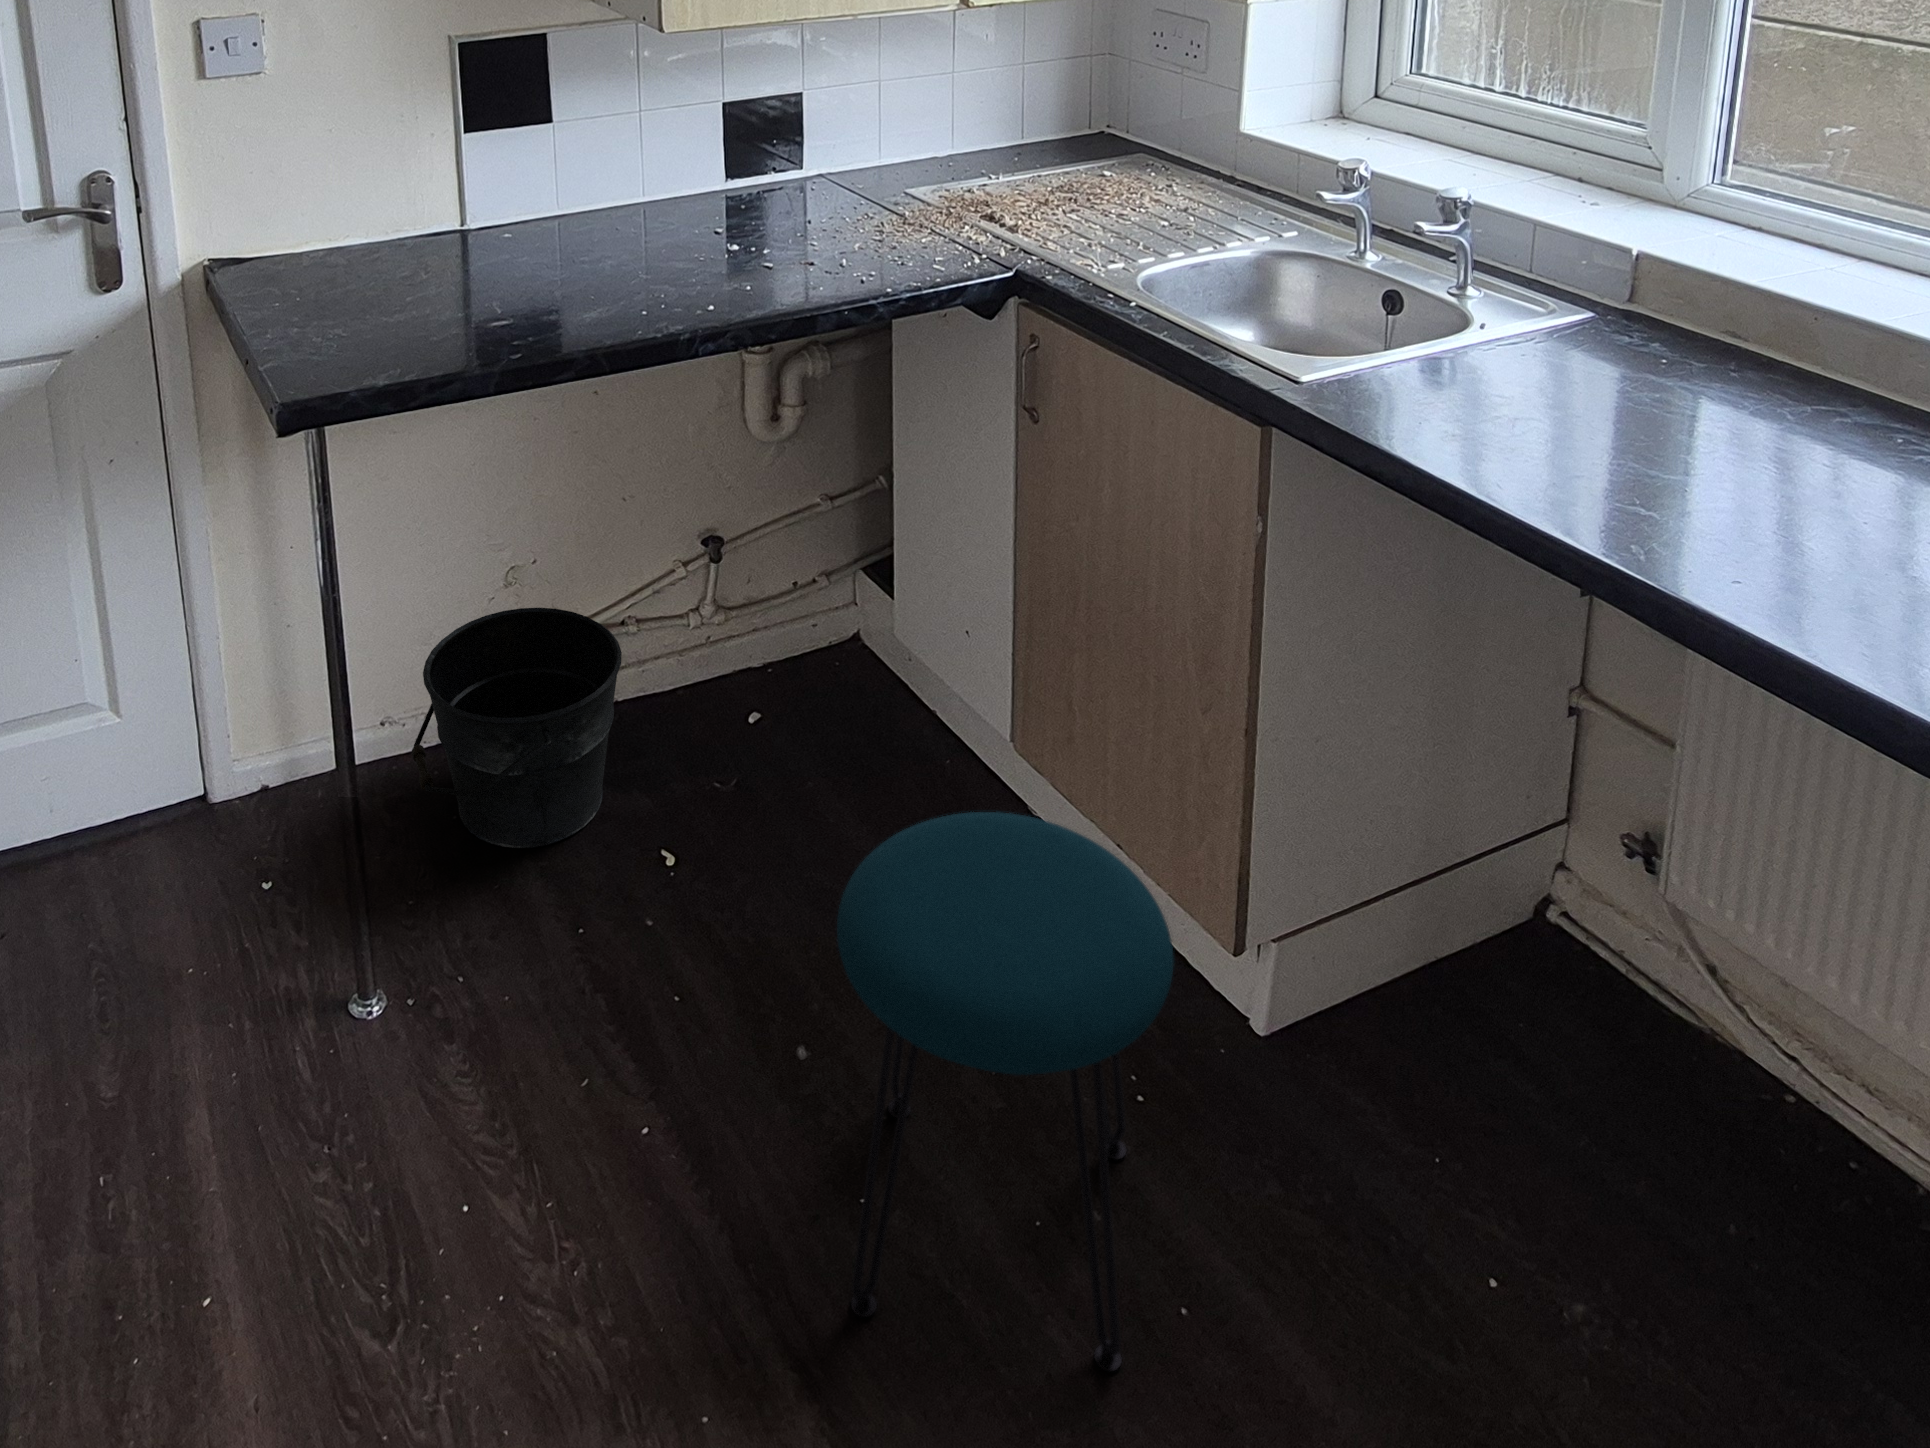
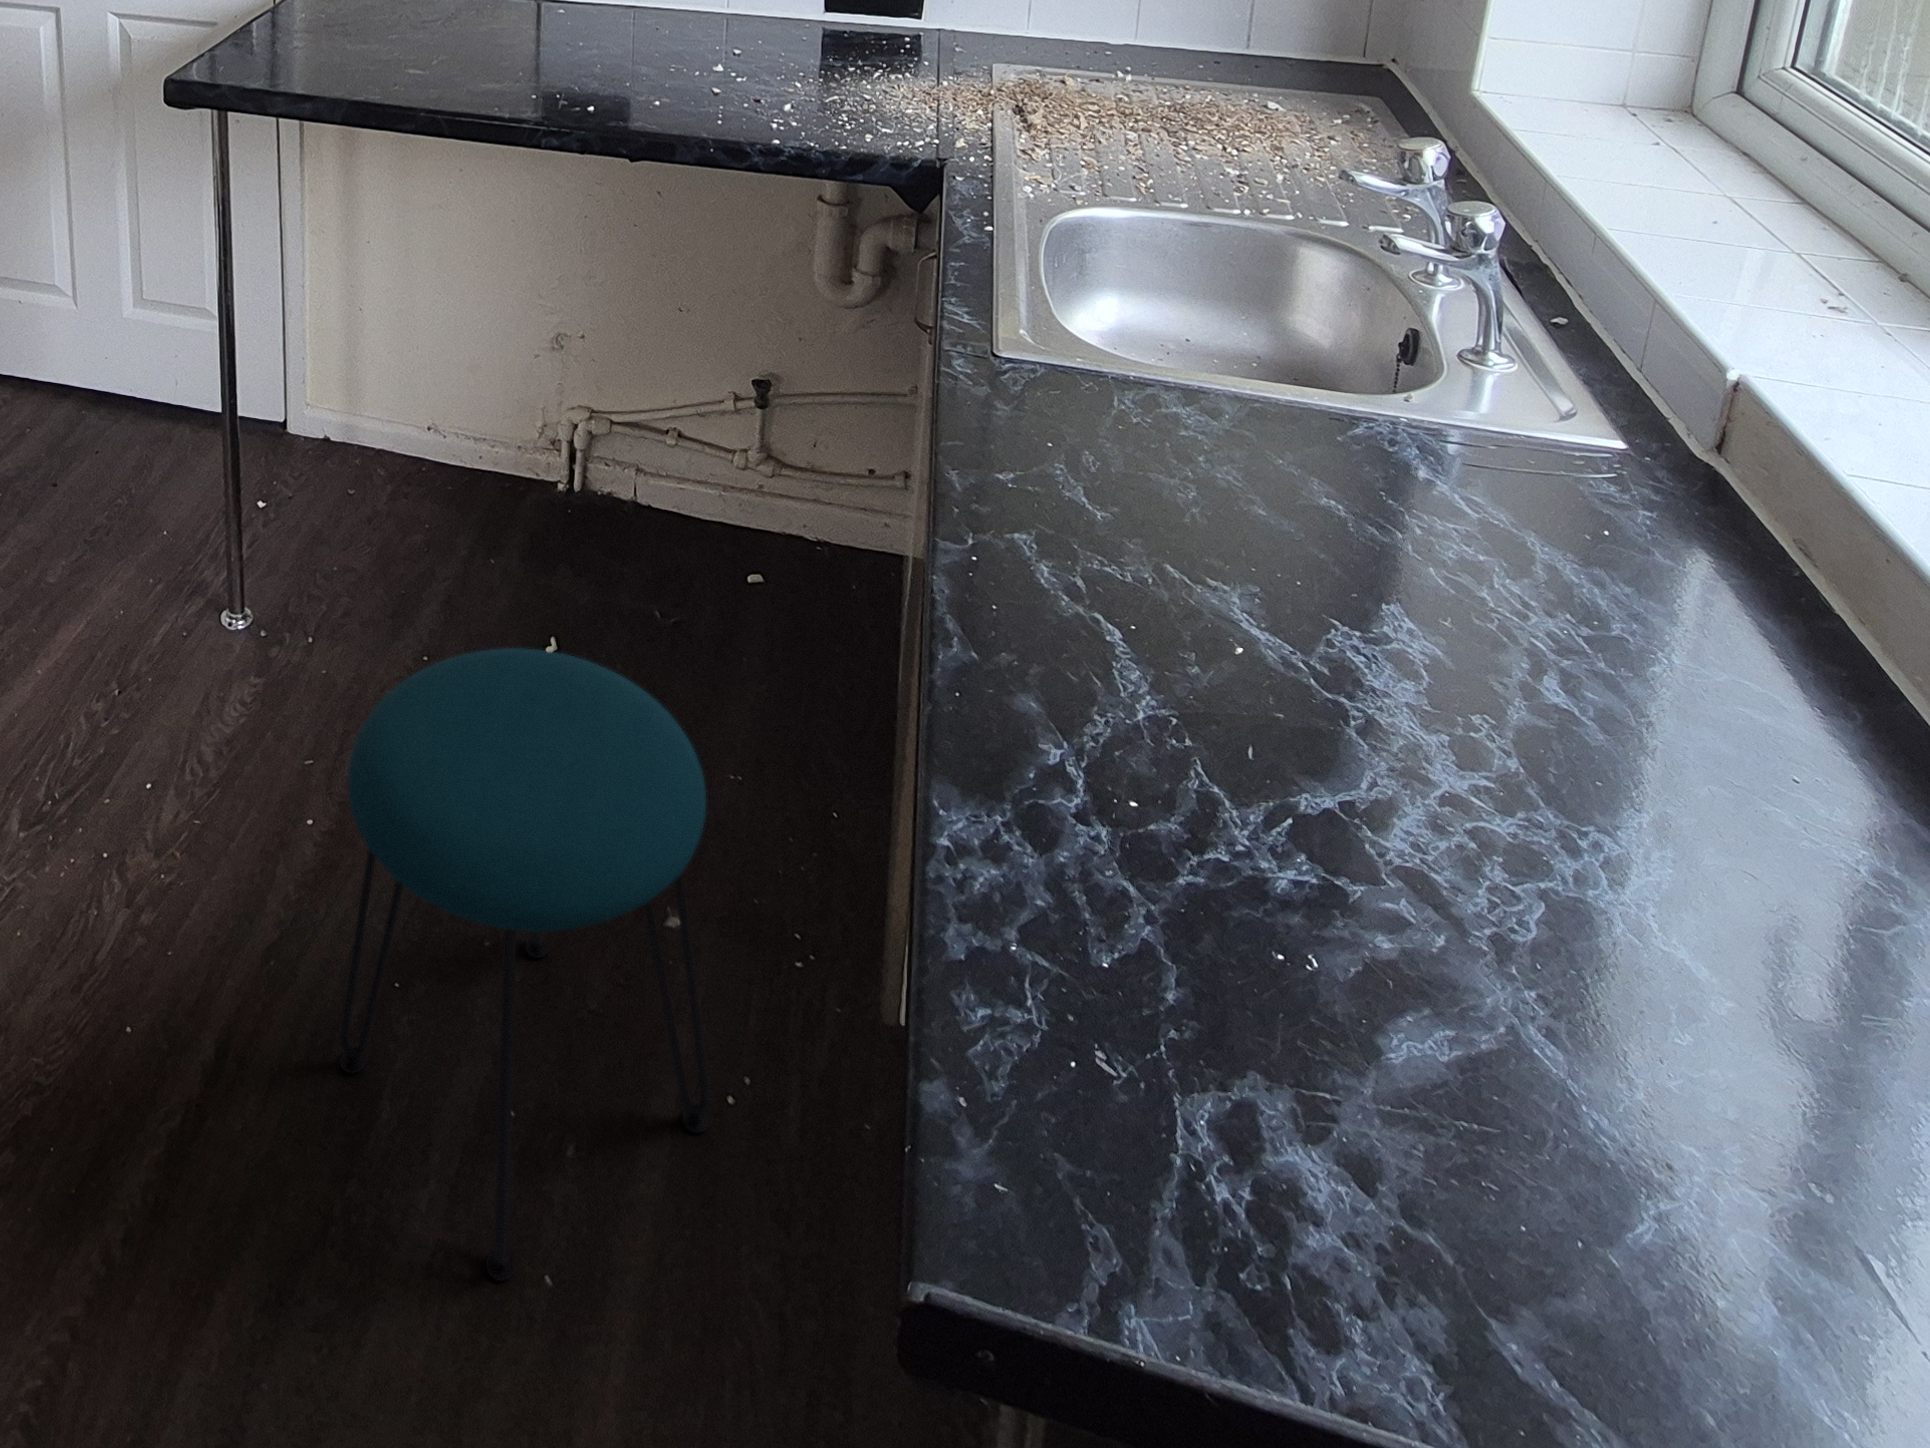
bucket: present [412,608,622,848] -> none [384,364,589,586]

